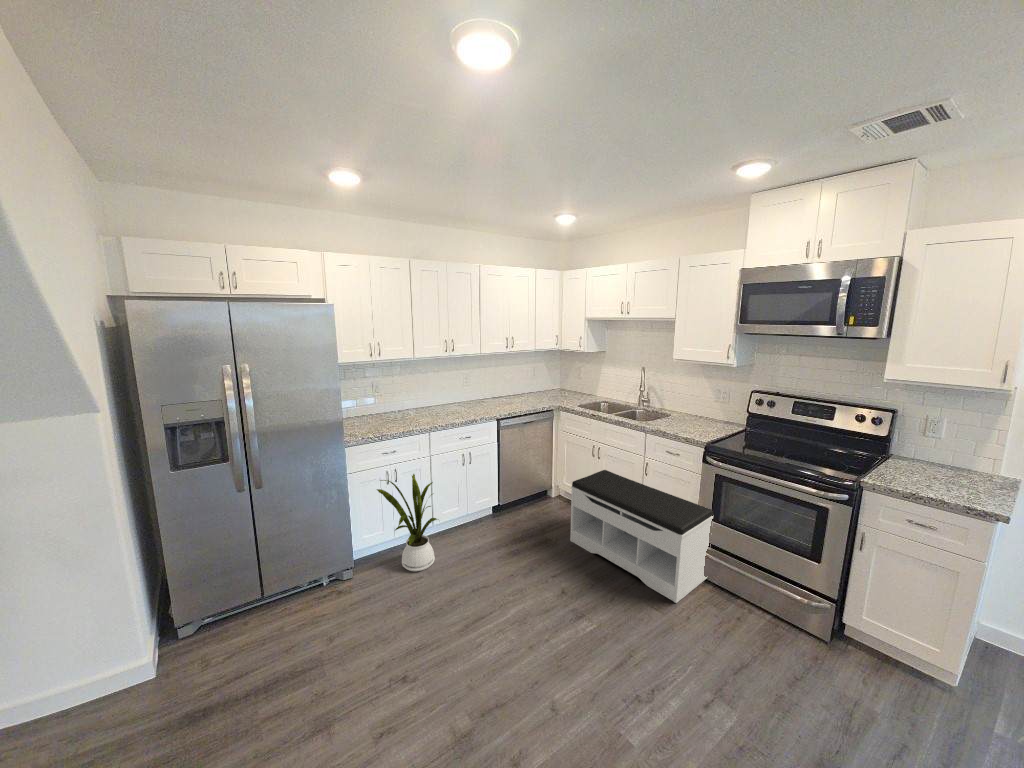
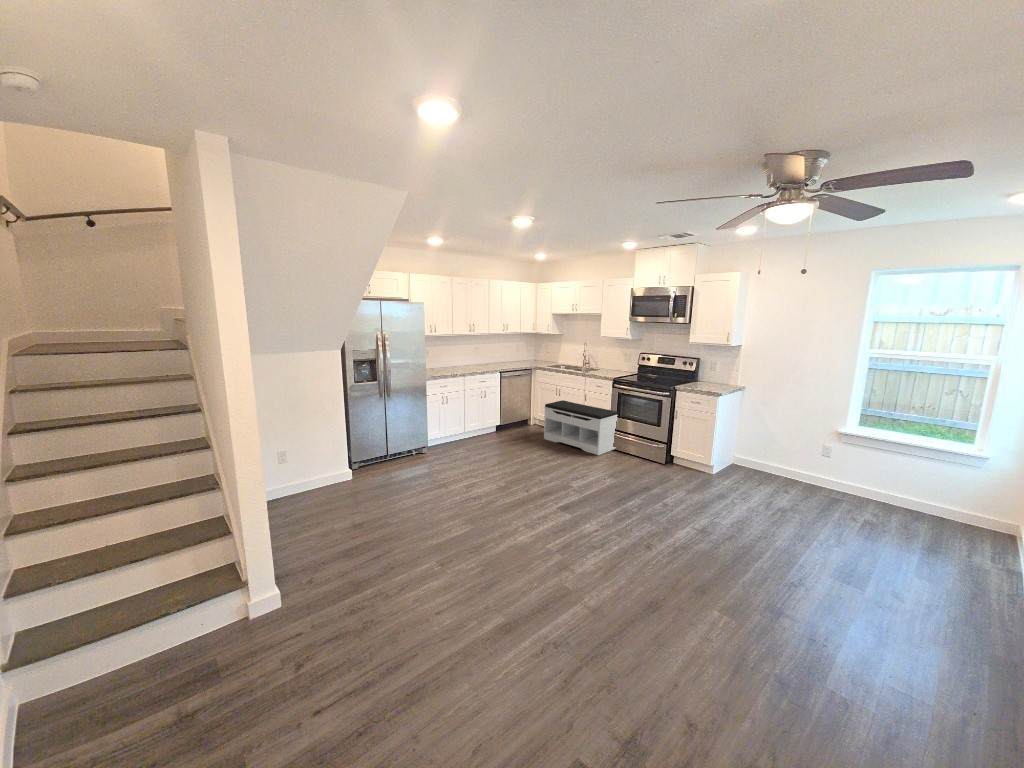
house plant: present [377,474,437,571] -> none [440,397,474,449]

